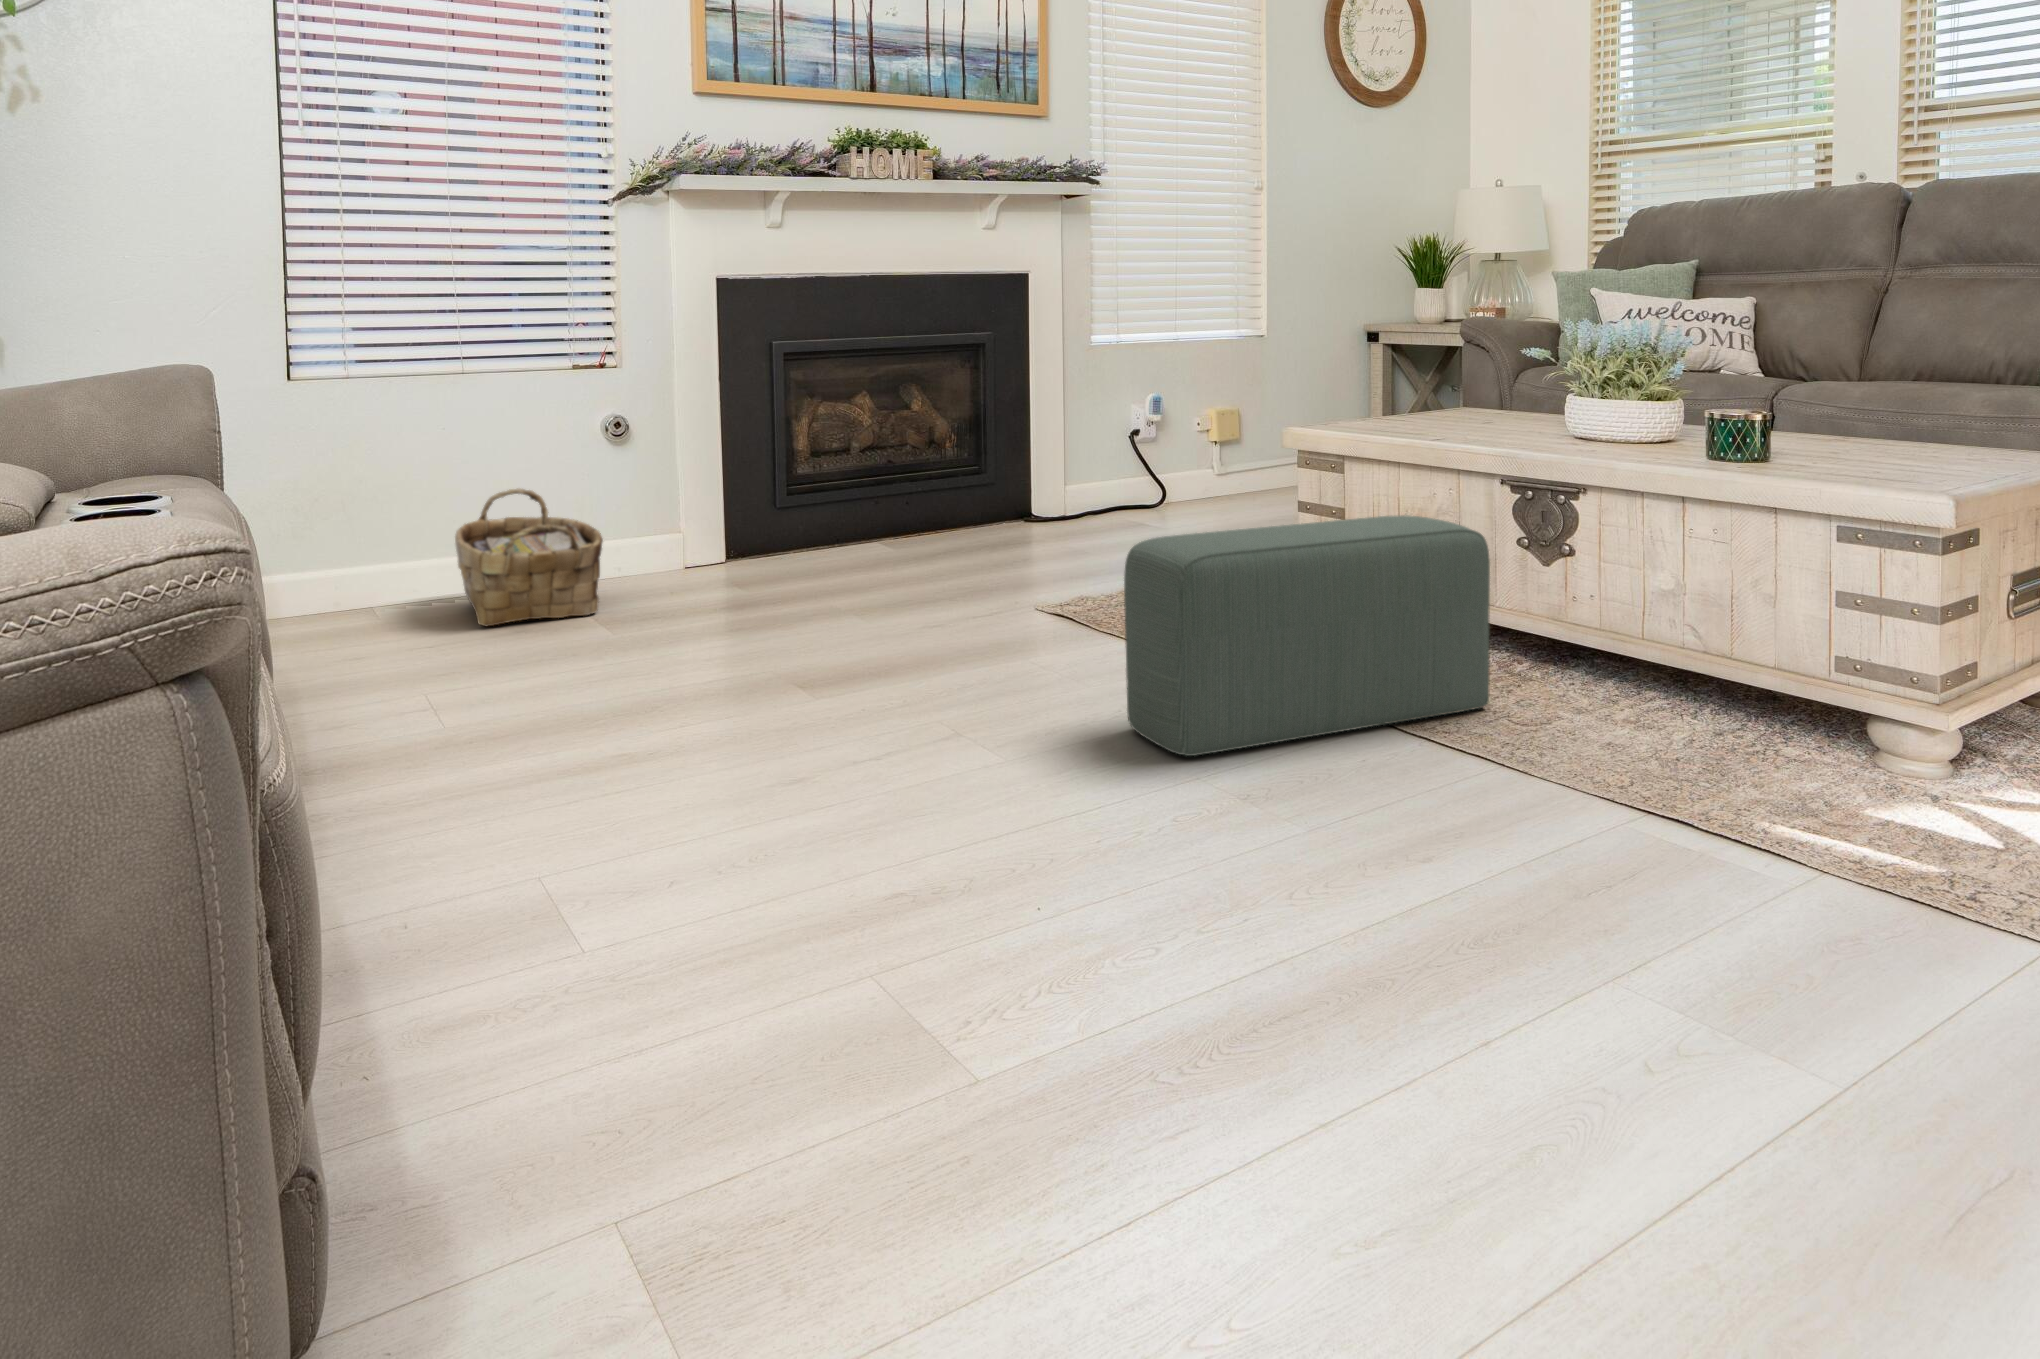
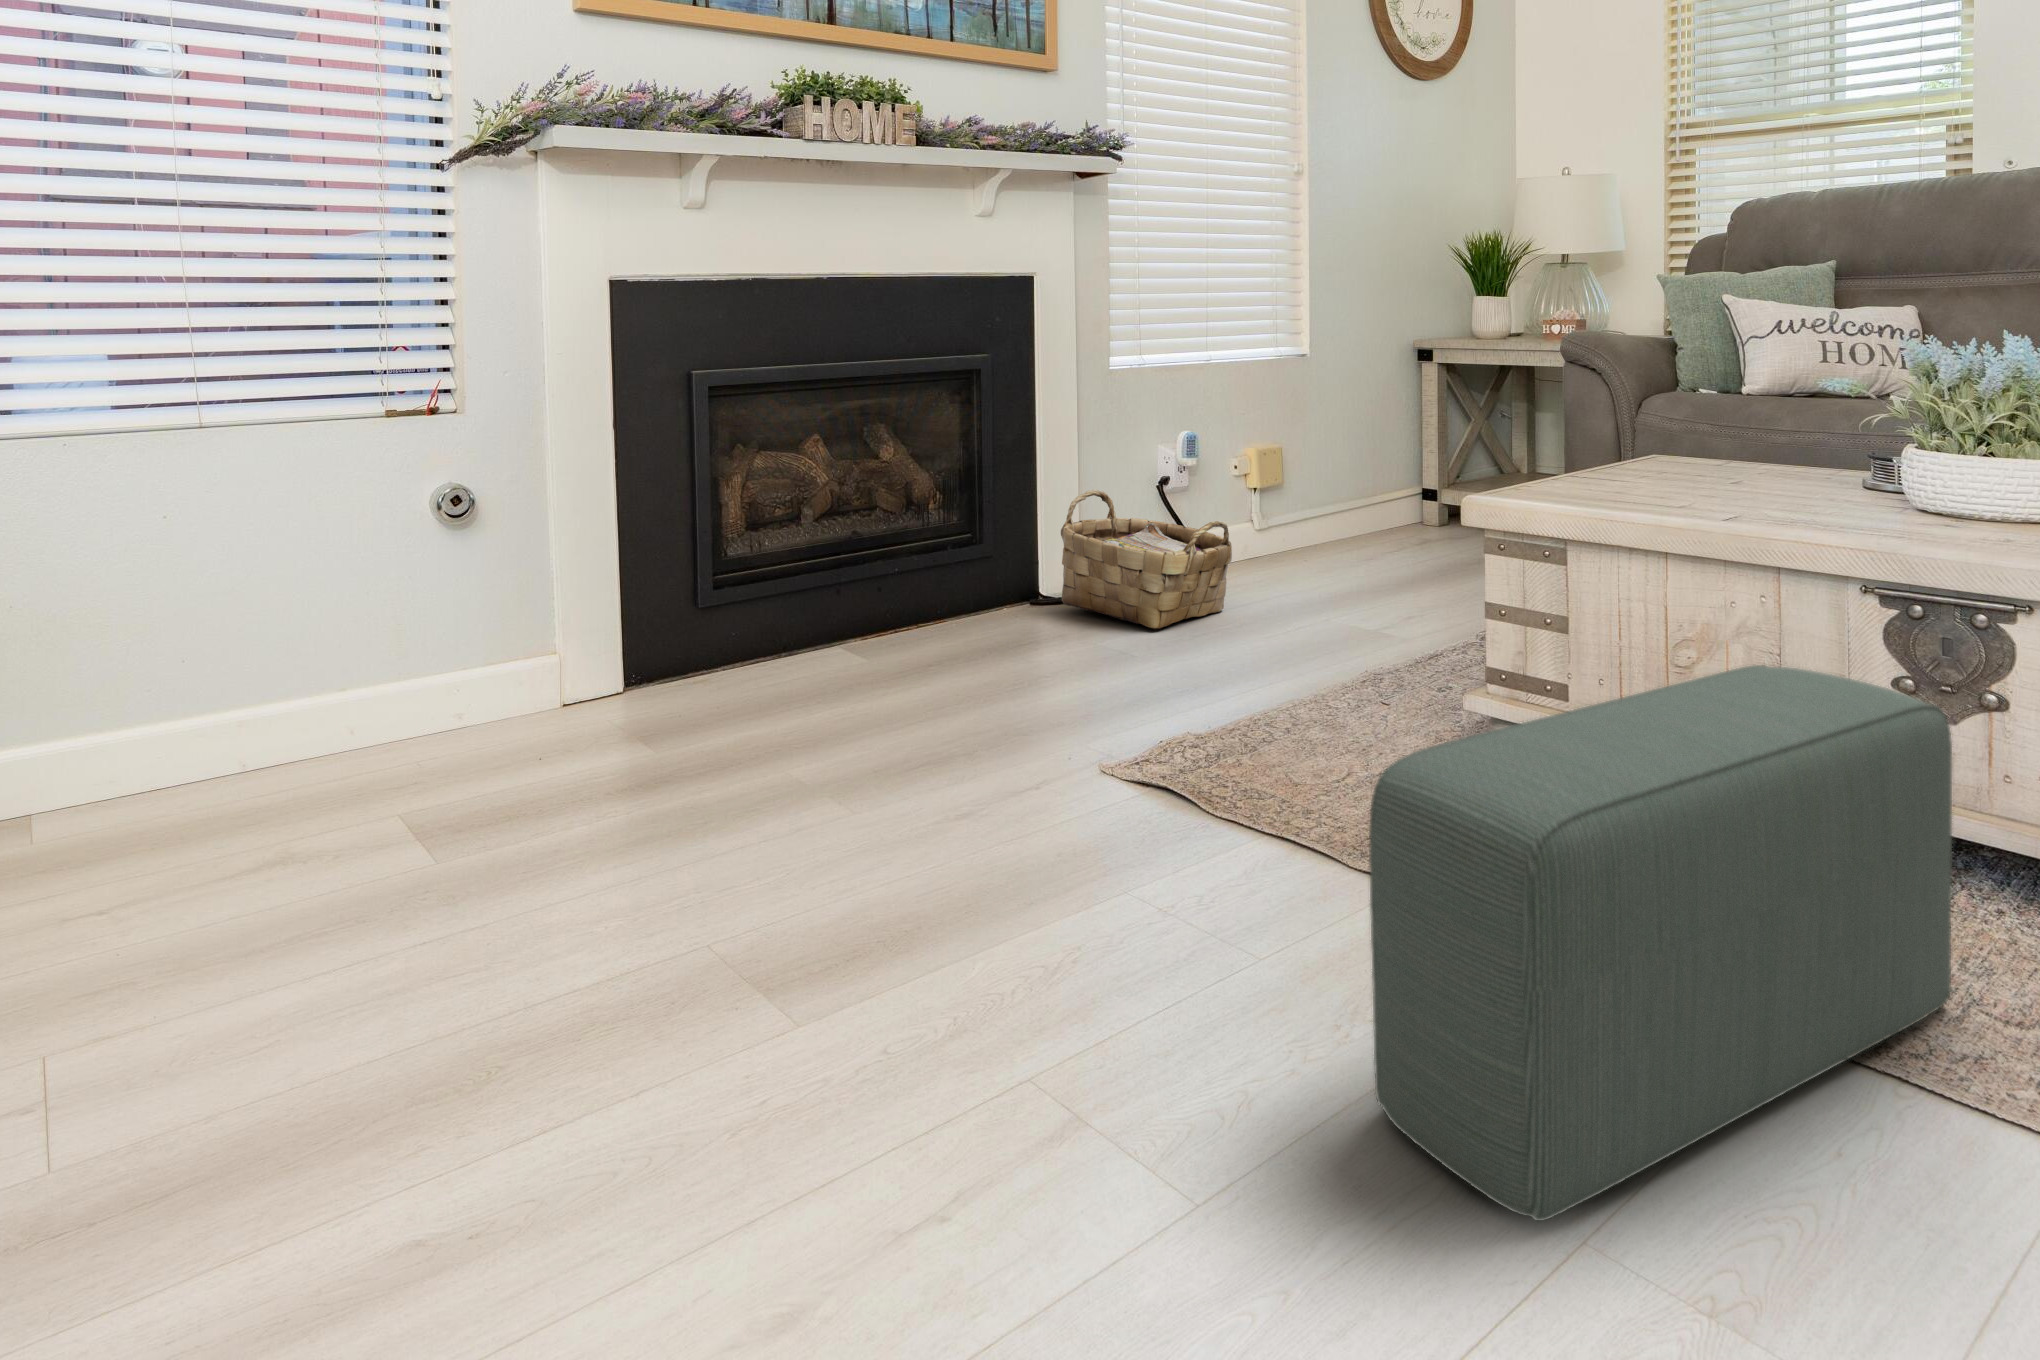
woven basket: present [455,488,603,627] -> present [1061,490,1232,629]

